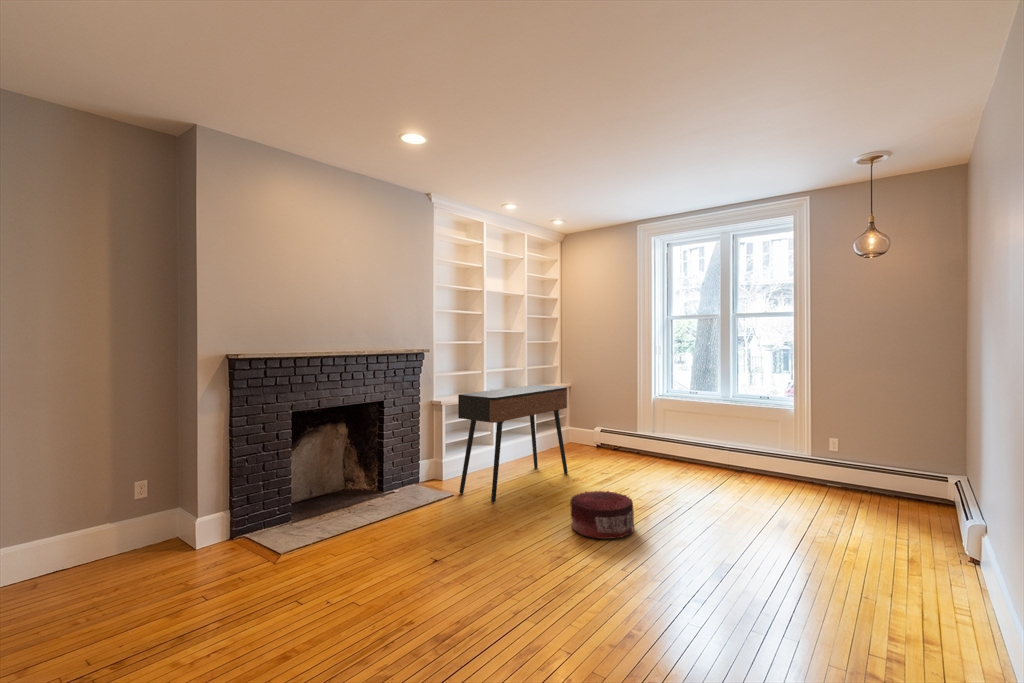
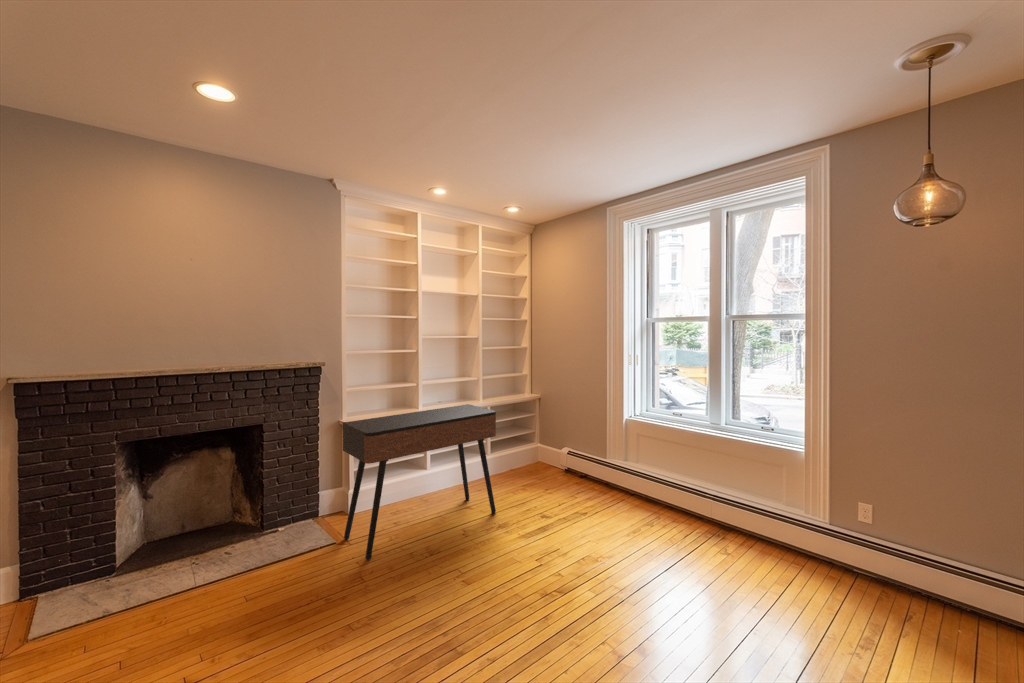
pouf: present [570,491,634,539] -> none [415,570,506,660]

